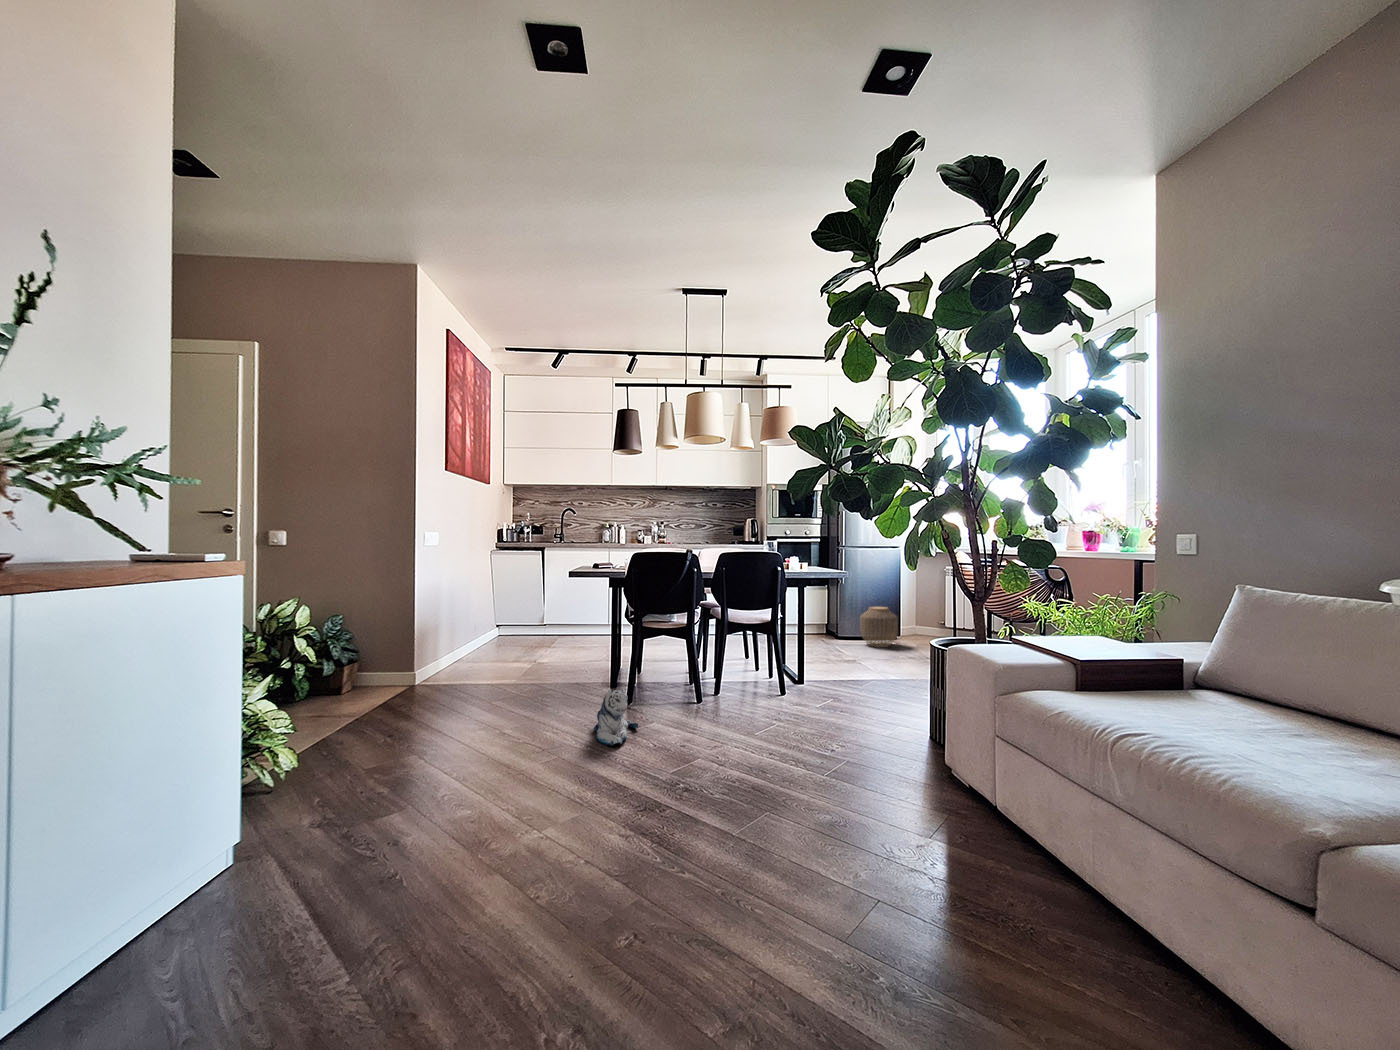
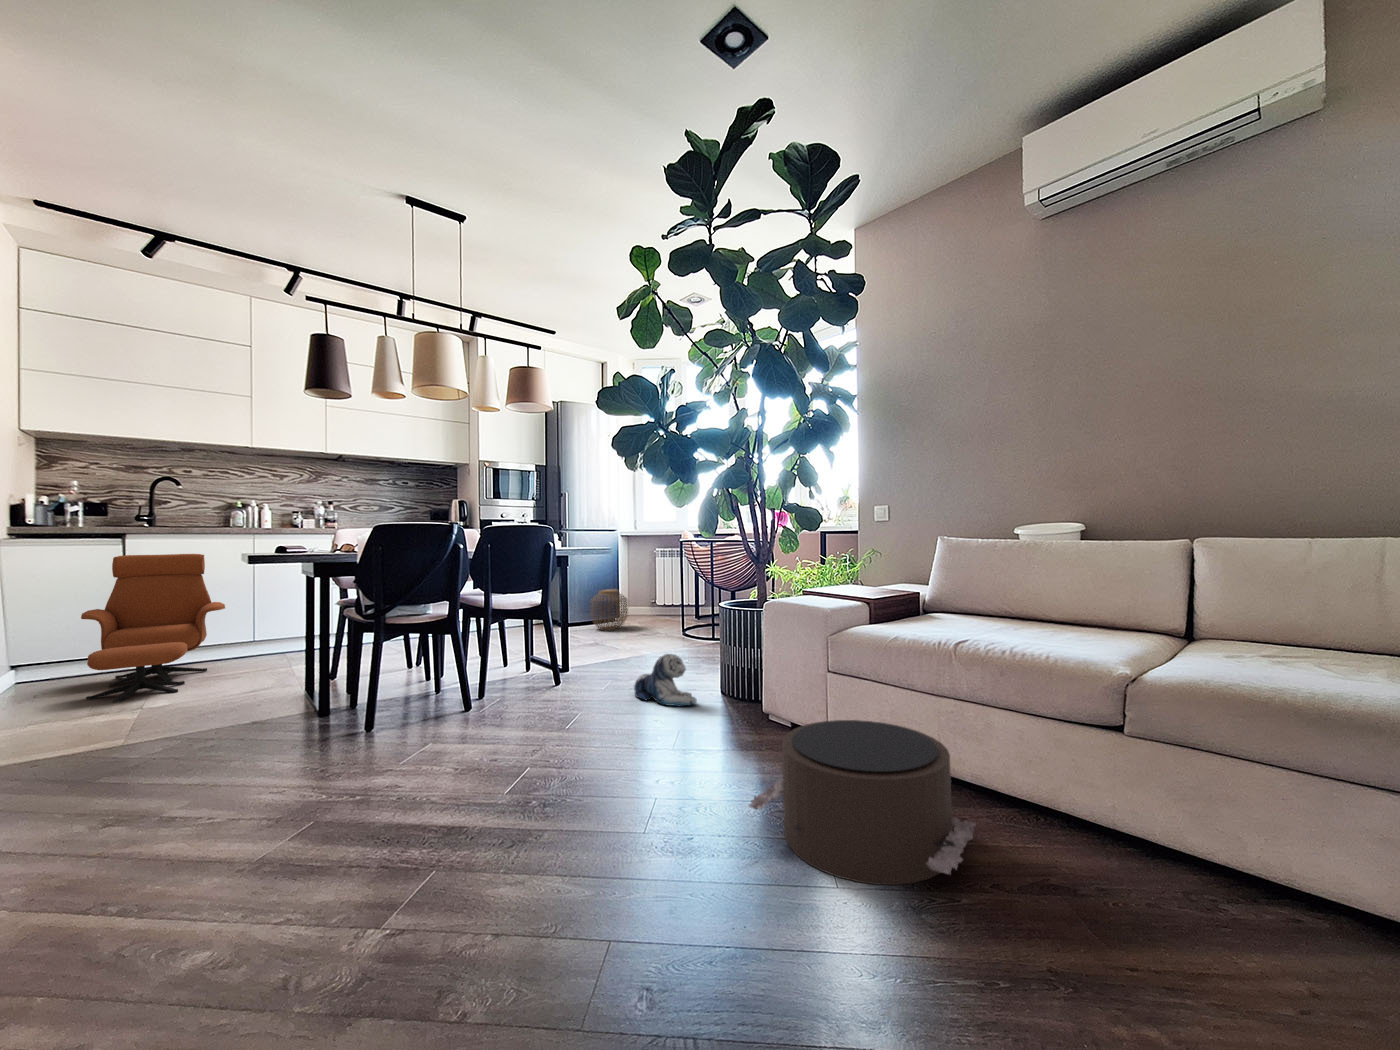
lounge chair: none [521,562,592,655] -> present [81,554,225,703]
plush toy: present [593,689,638,746] -> present [634,654,697,707]
pouf: none [788,738,935,862] -> present [749,720,976,885]

